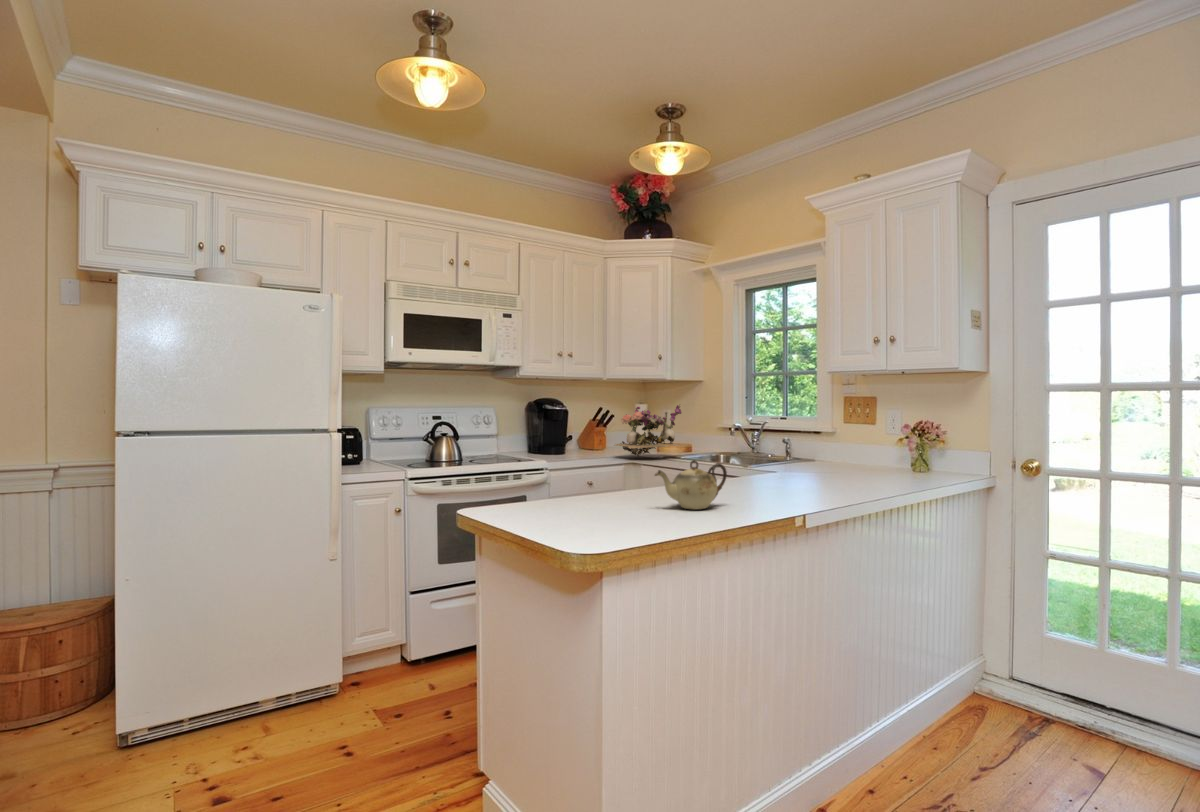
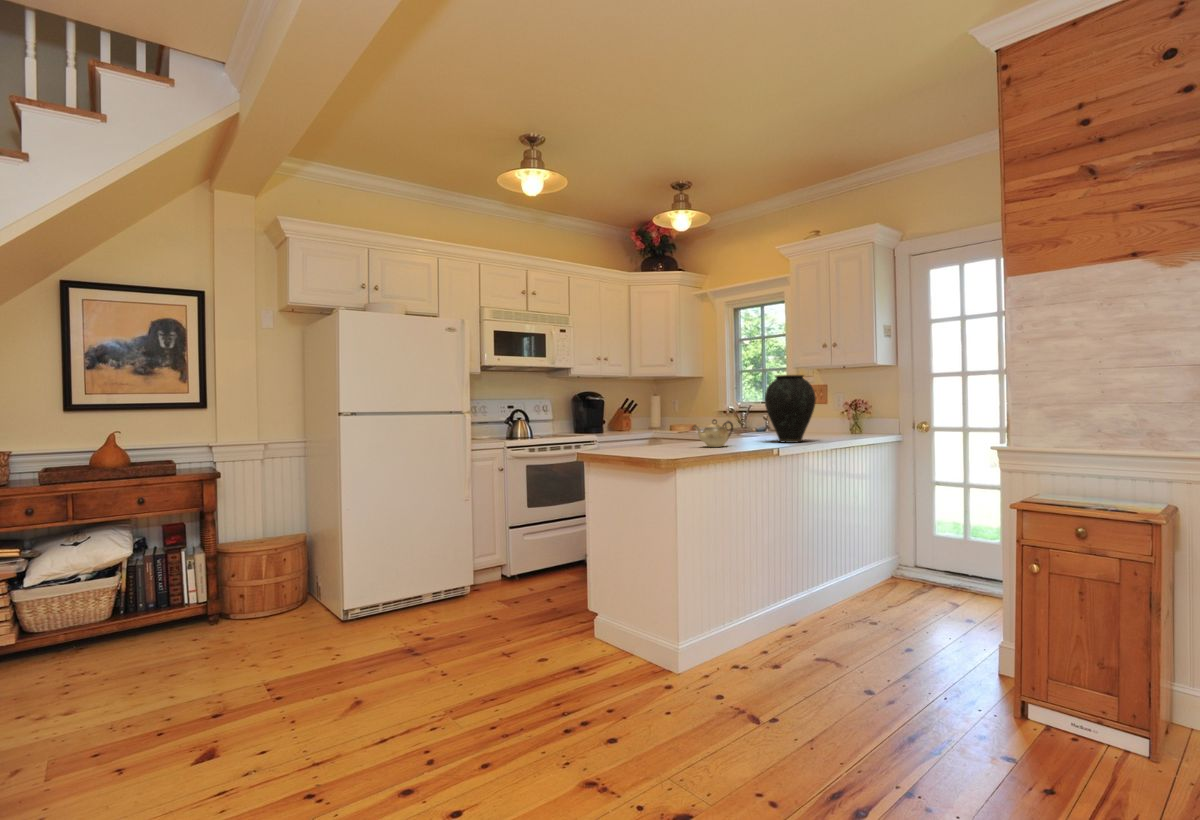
vase: none [783,386,870,501] -> present [765,375,816,443]
flower arrangement: present [615,404,682,457] -> none [640,393,690,433]

